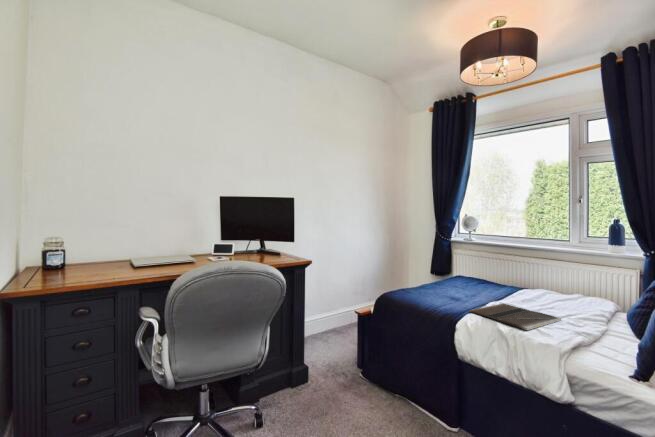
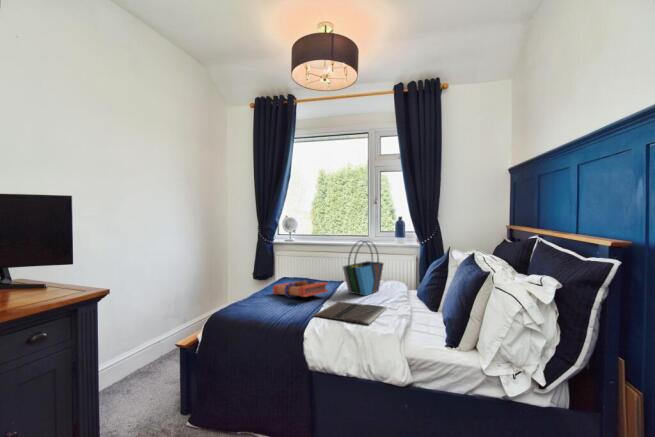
tote bag: none [513,243,572,303] -> present [343,241,383,295]
book: none [438,278,495,293] -> present [273,280,328,298]

